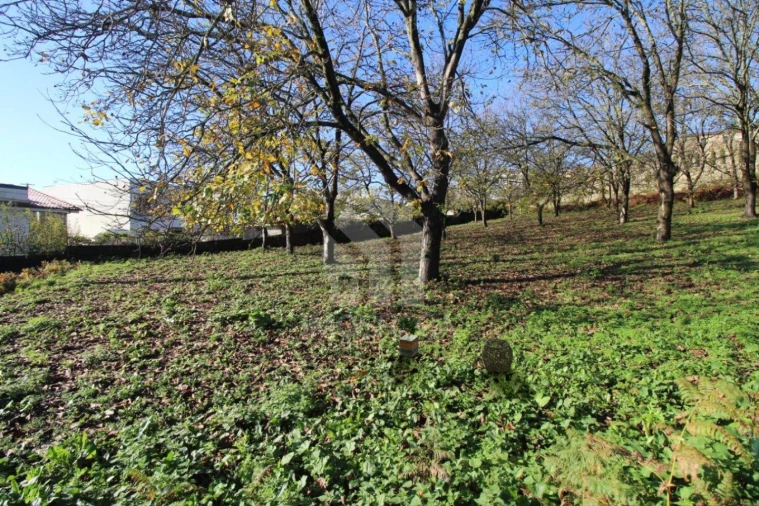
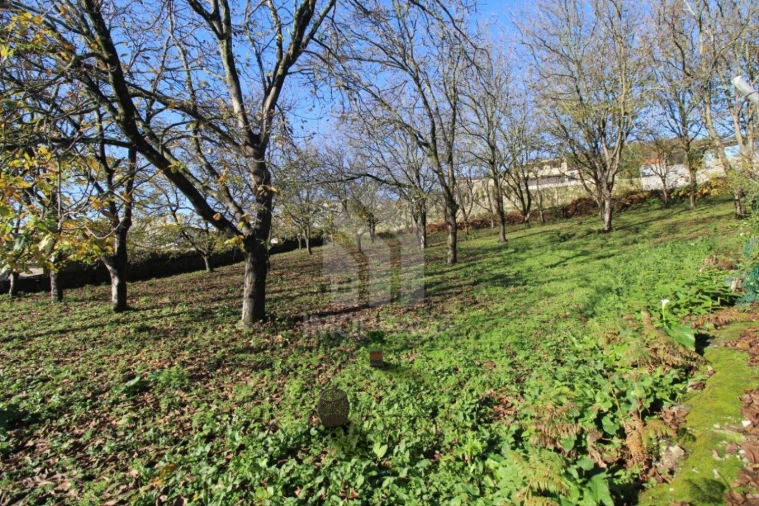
potted tree: present [398,316,421,357] -> present [366,330,388,366]

